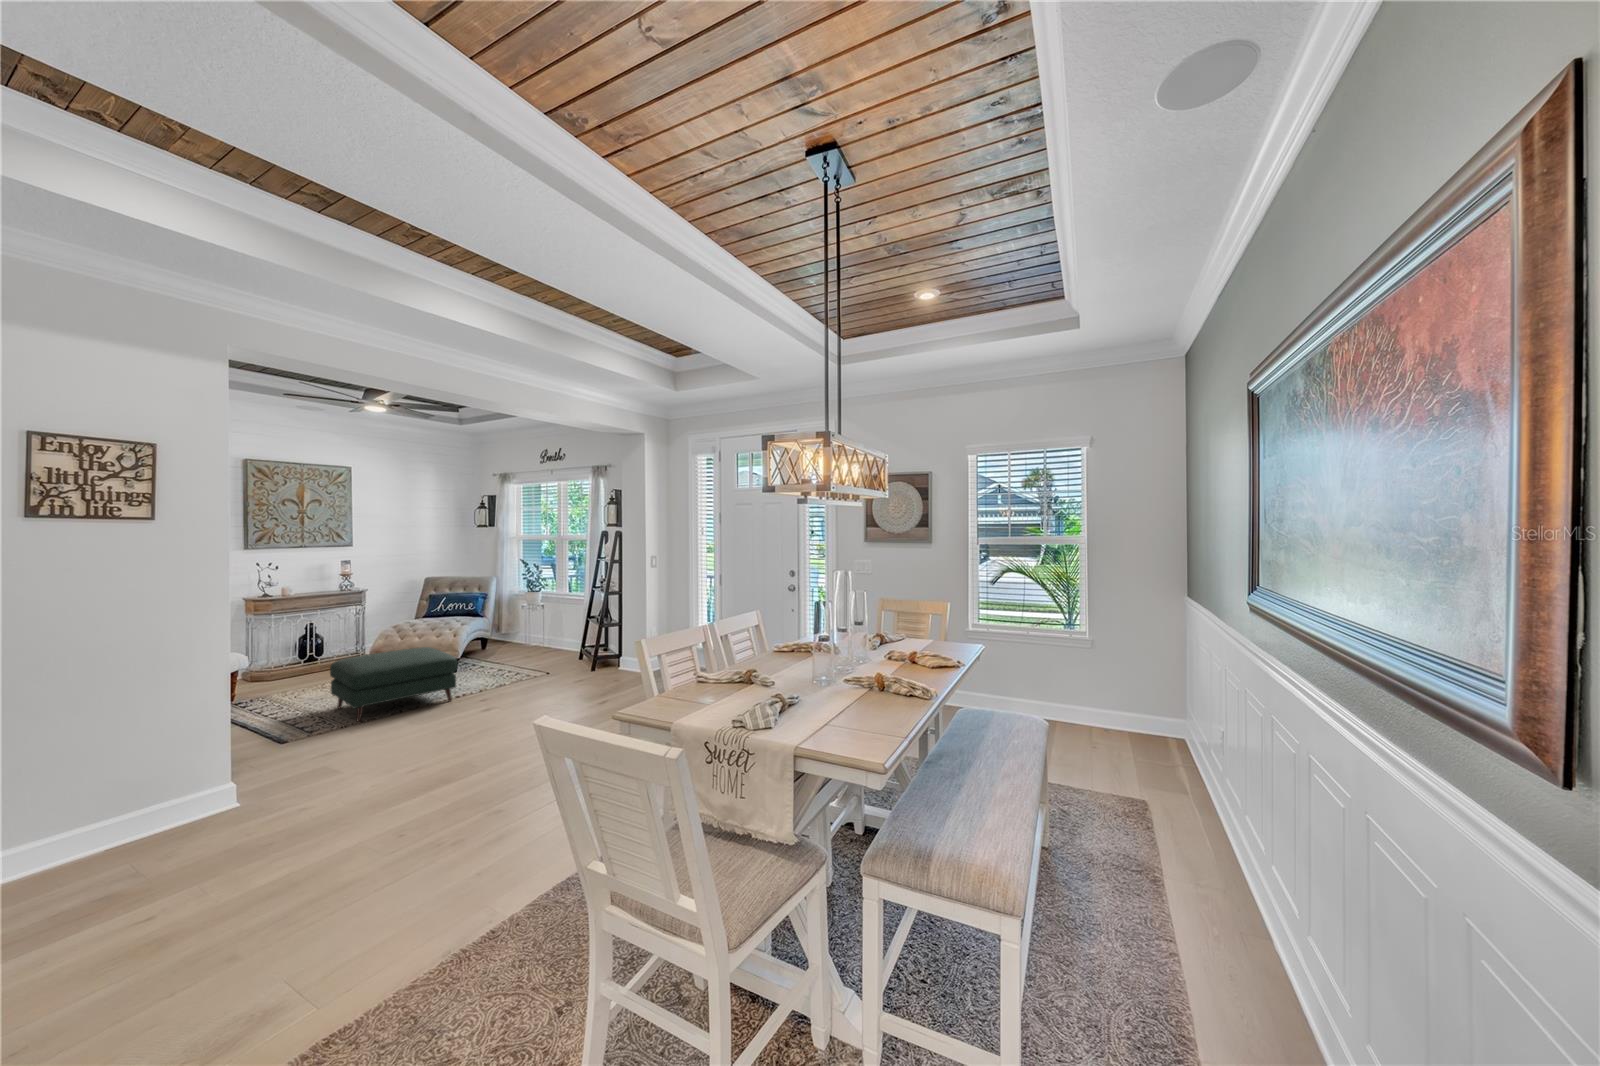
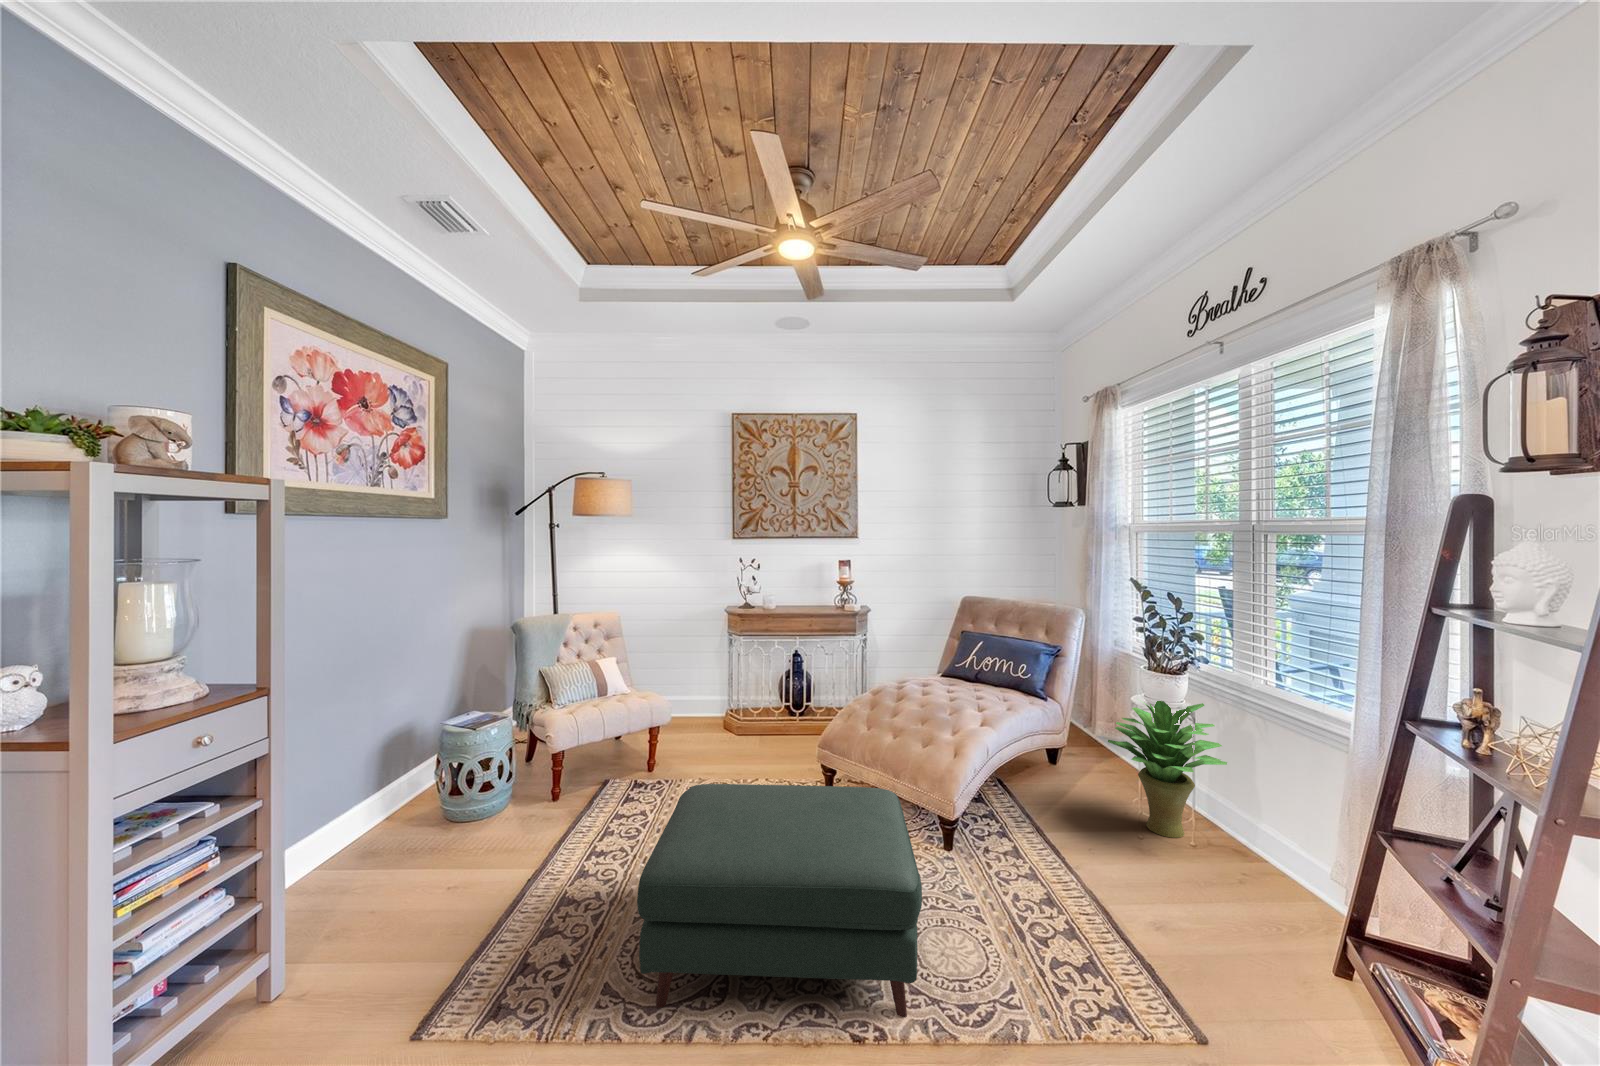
potted plant: none [509,605,551,658] -> present [1108,701,1227,838]

